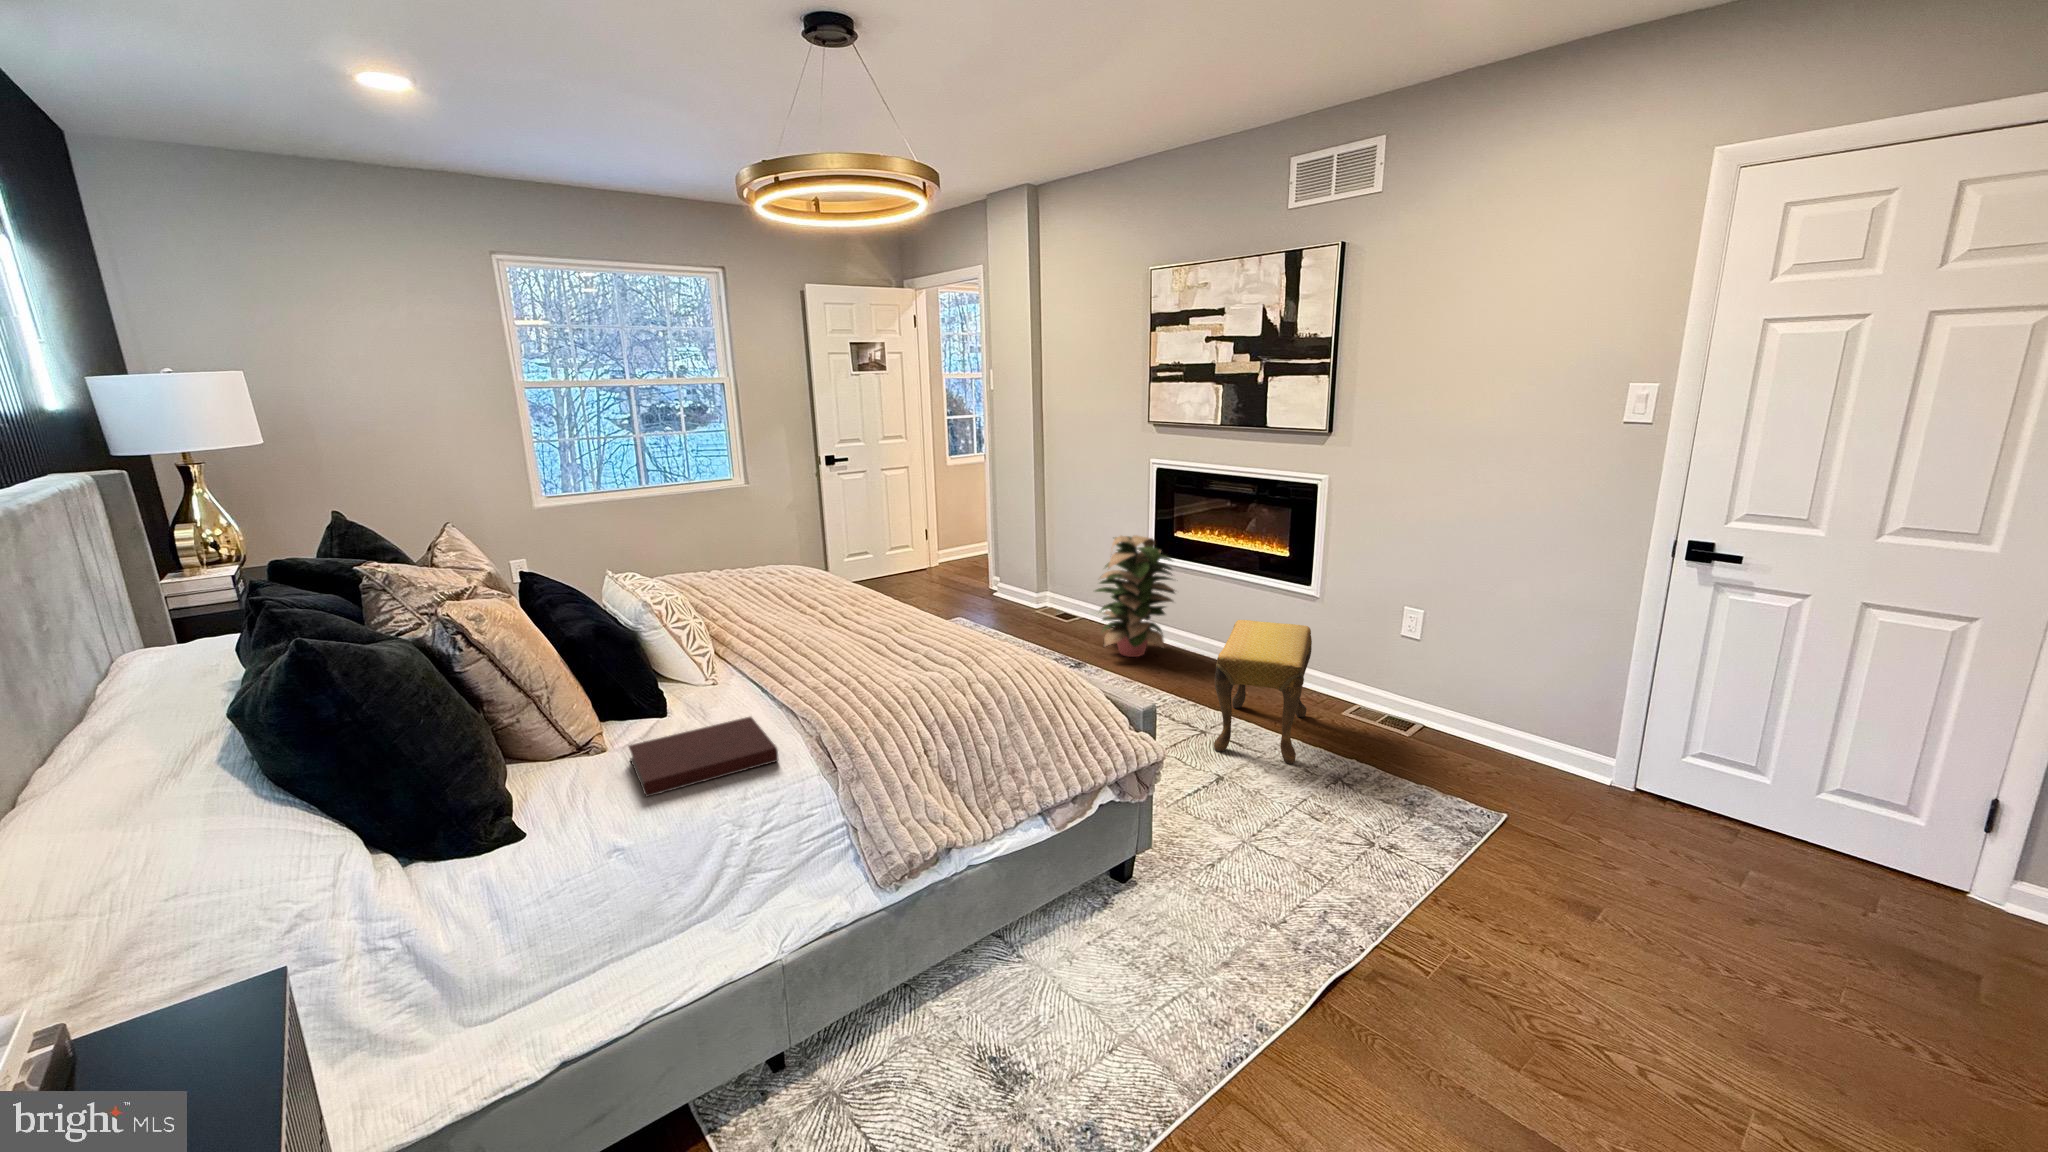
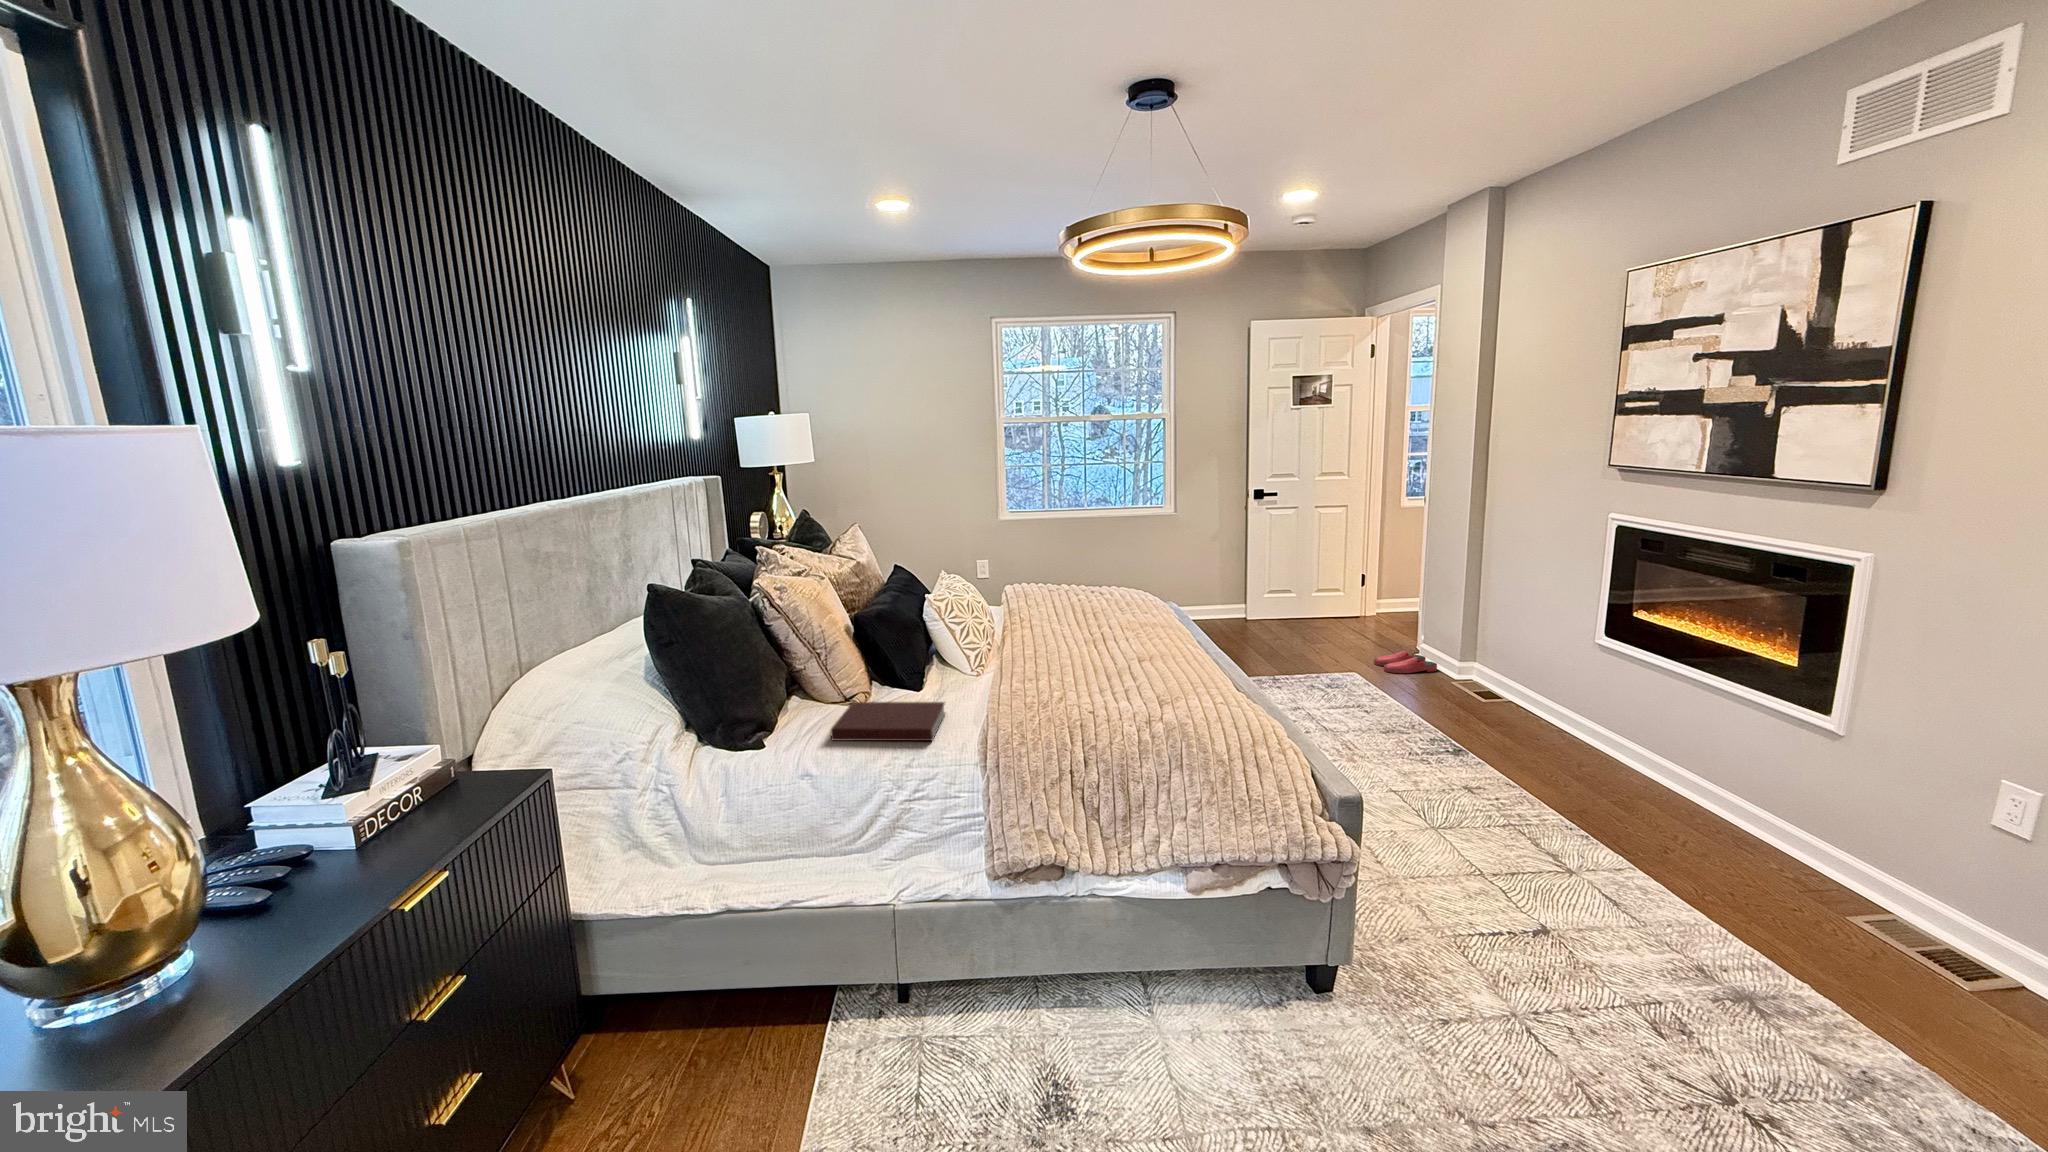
decorative plant: present [1095,535,1175,657] -> none [1491,605,1624,760]
slippers: none [971,591,1021,612] -> present [1374,650,1437,673]
footstool: present [1214,620,1312,764] -> none [1565,738,1781,954]

